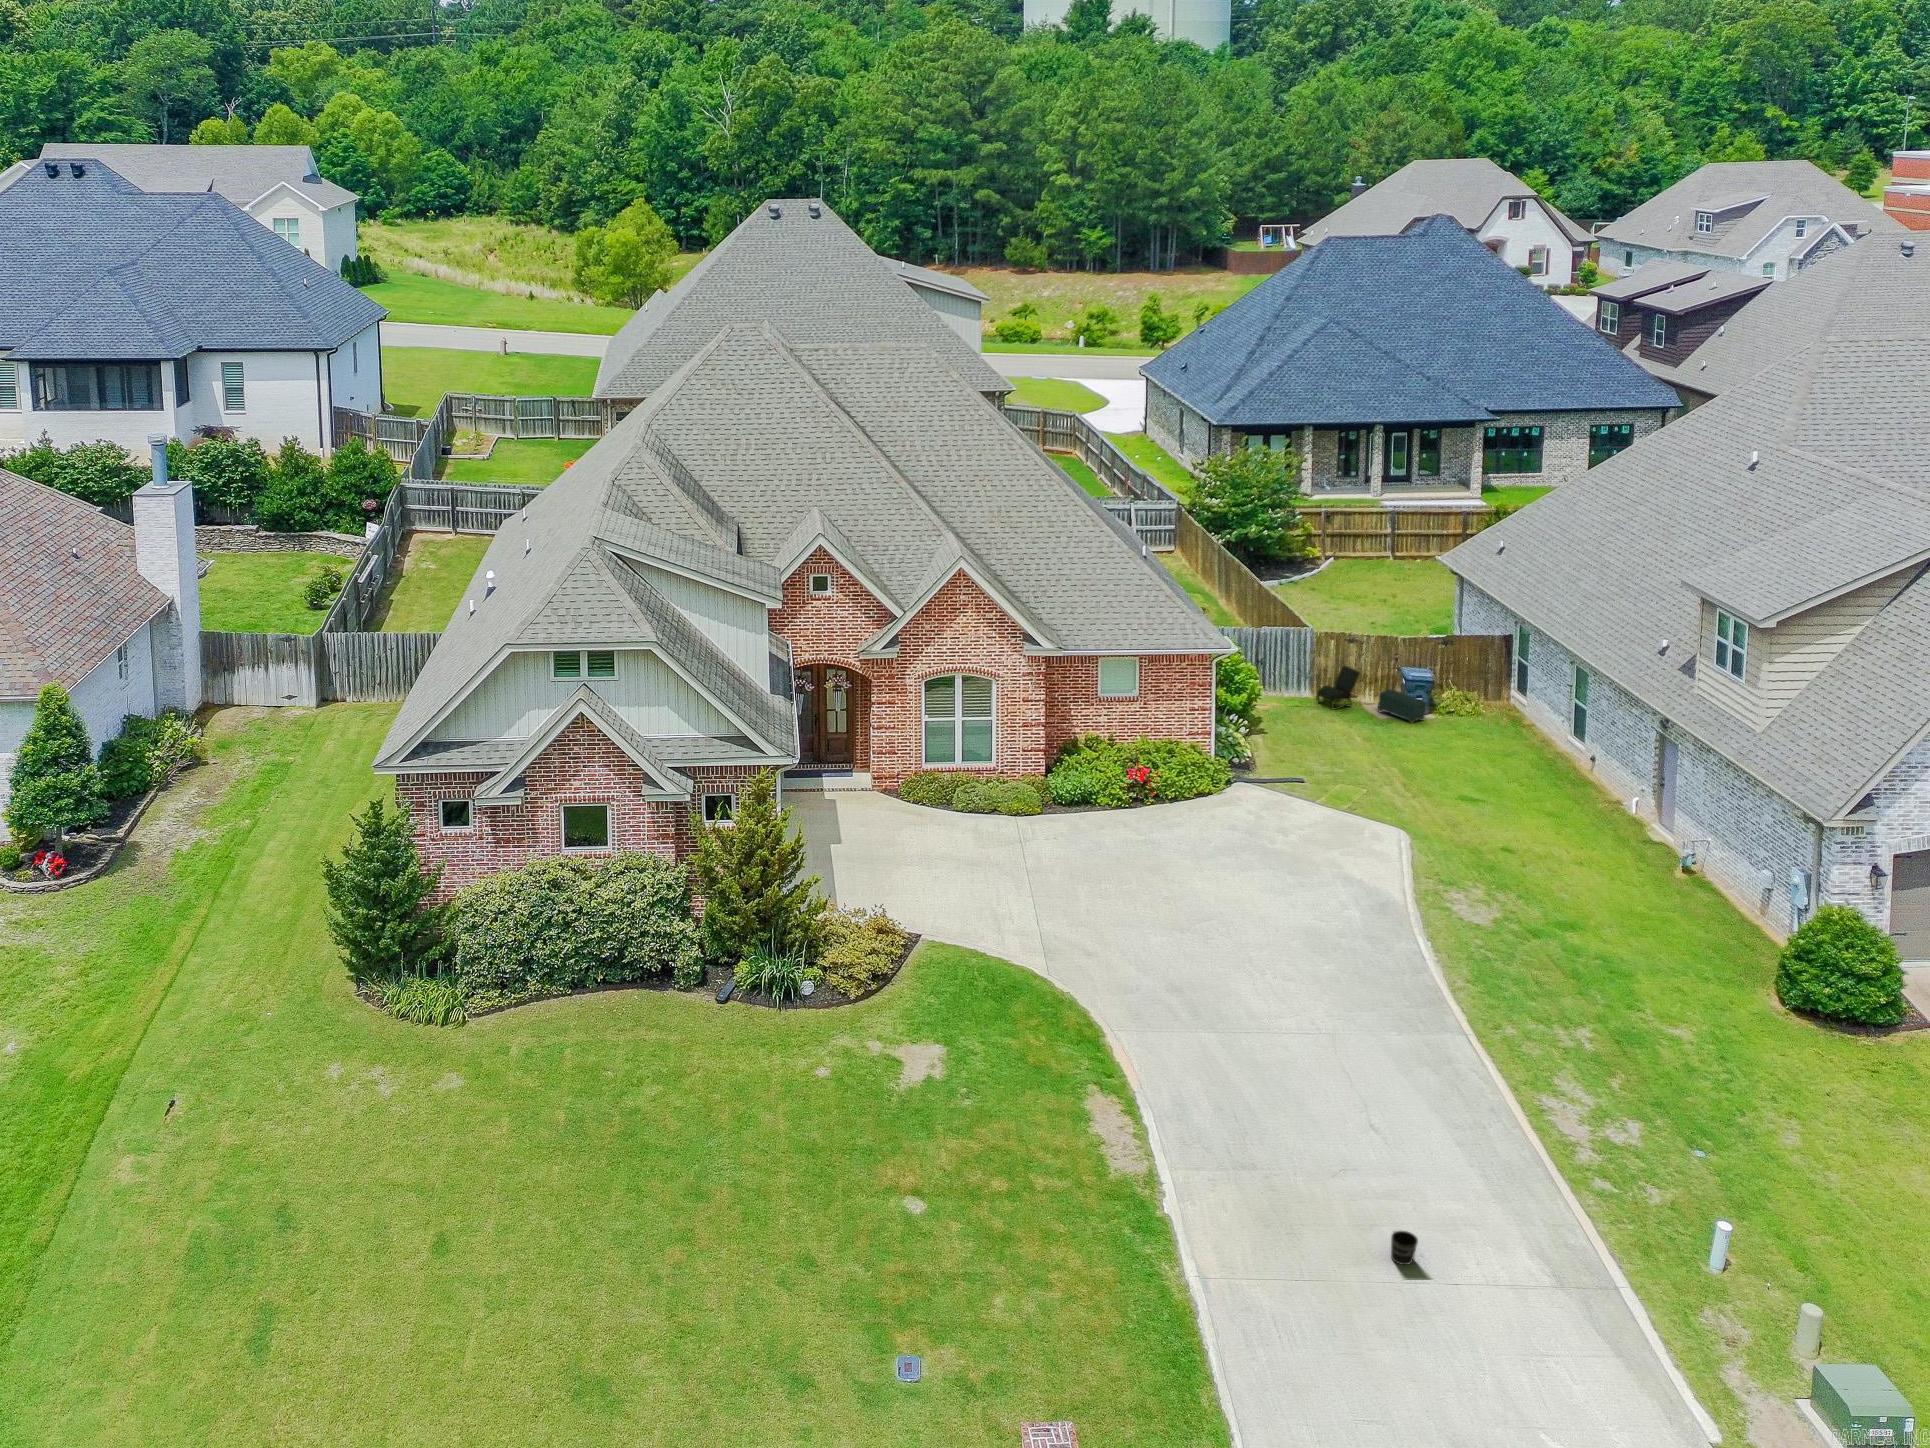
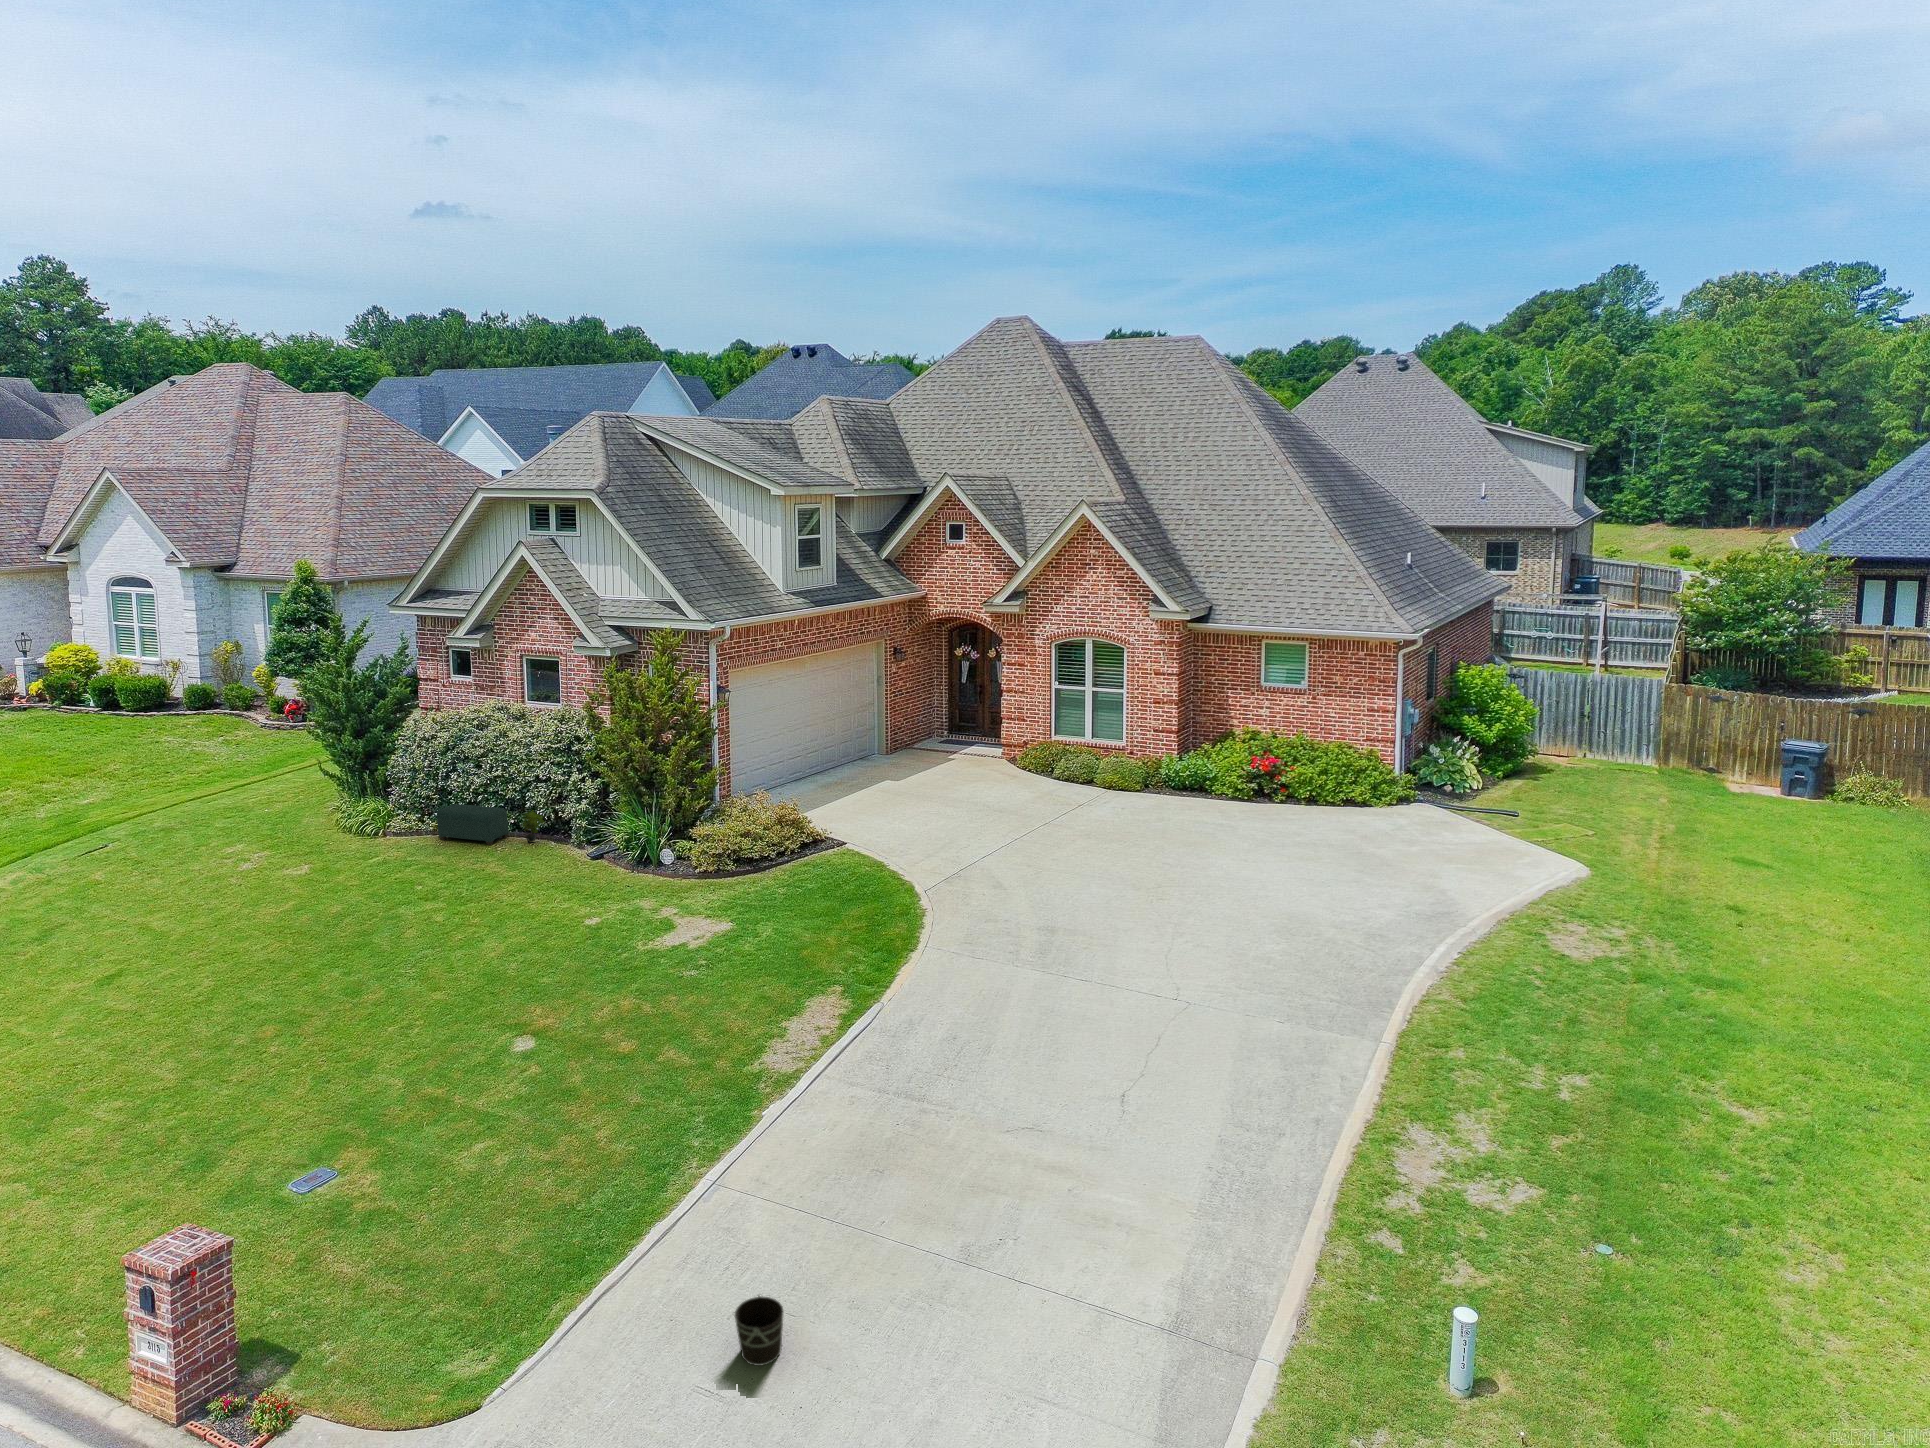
lounge chair: present [1316,665,1360,710] -> none [1656,728,1718,779]
bench: present [1378,689,1426,723] -> present [437,804,509,845]
potted plant: none [629,961,654,993] -> present [522,812,544,843]

